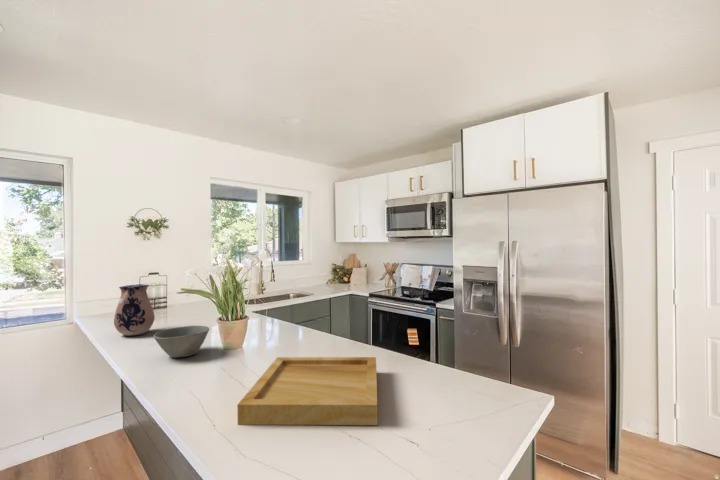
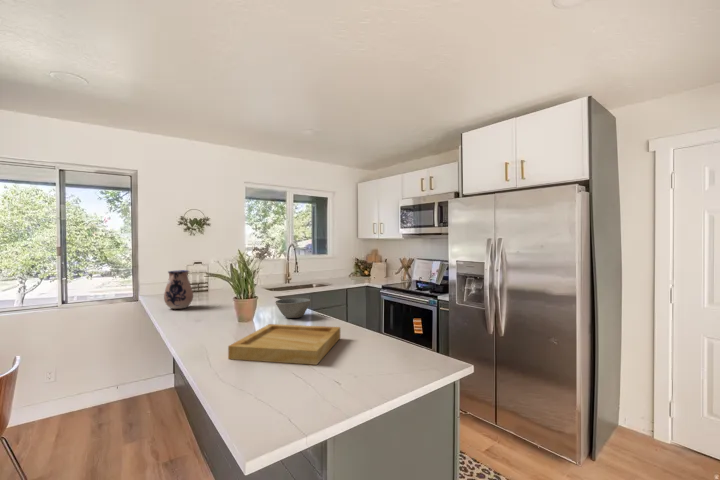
bowl: present [154,326,209,357] -> present [275,298,310,318]

